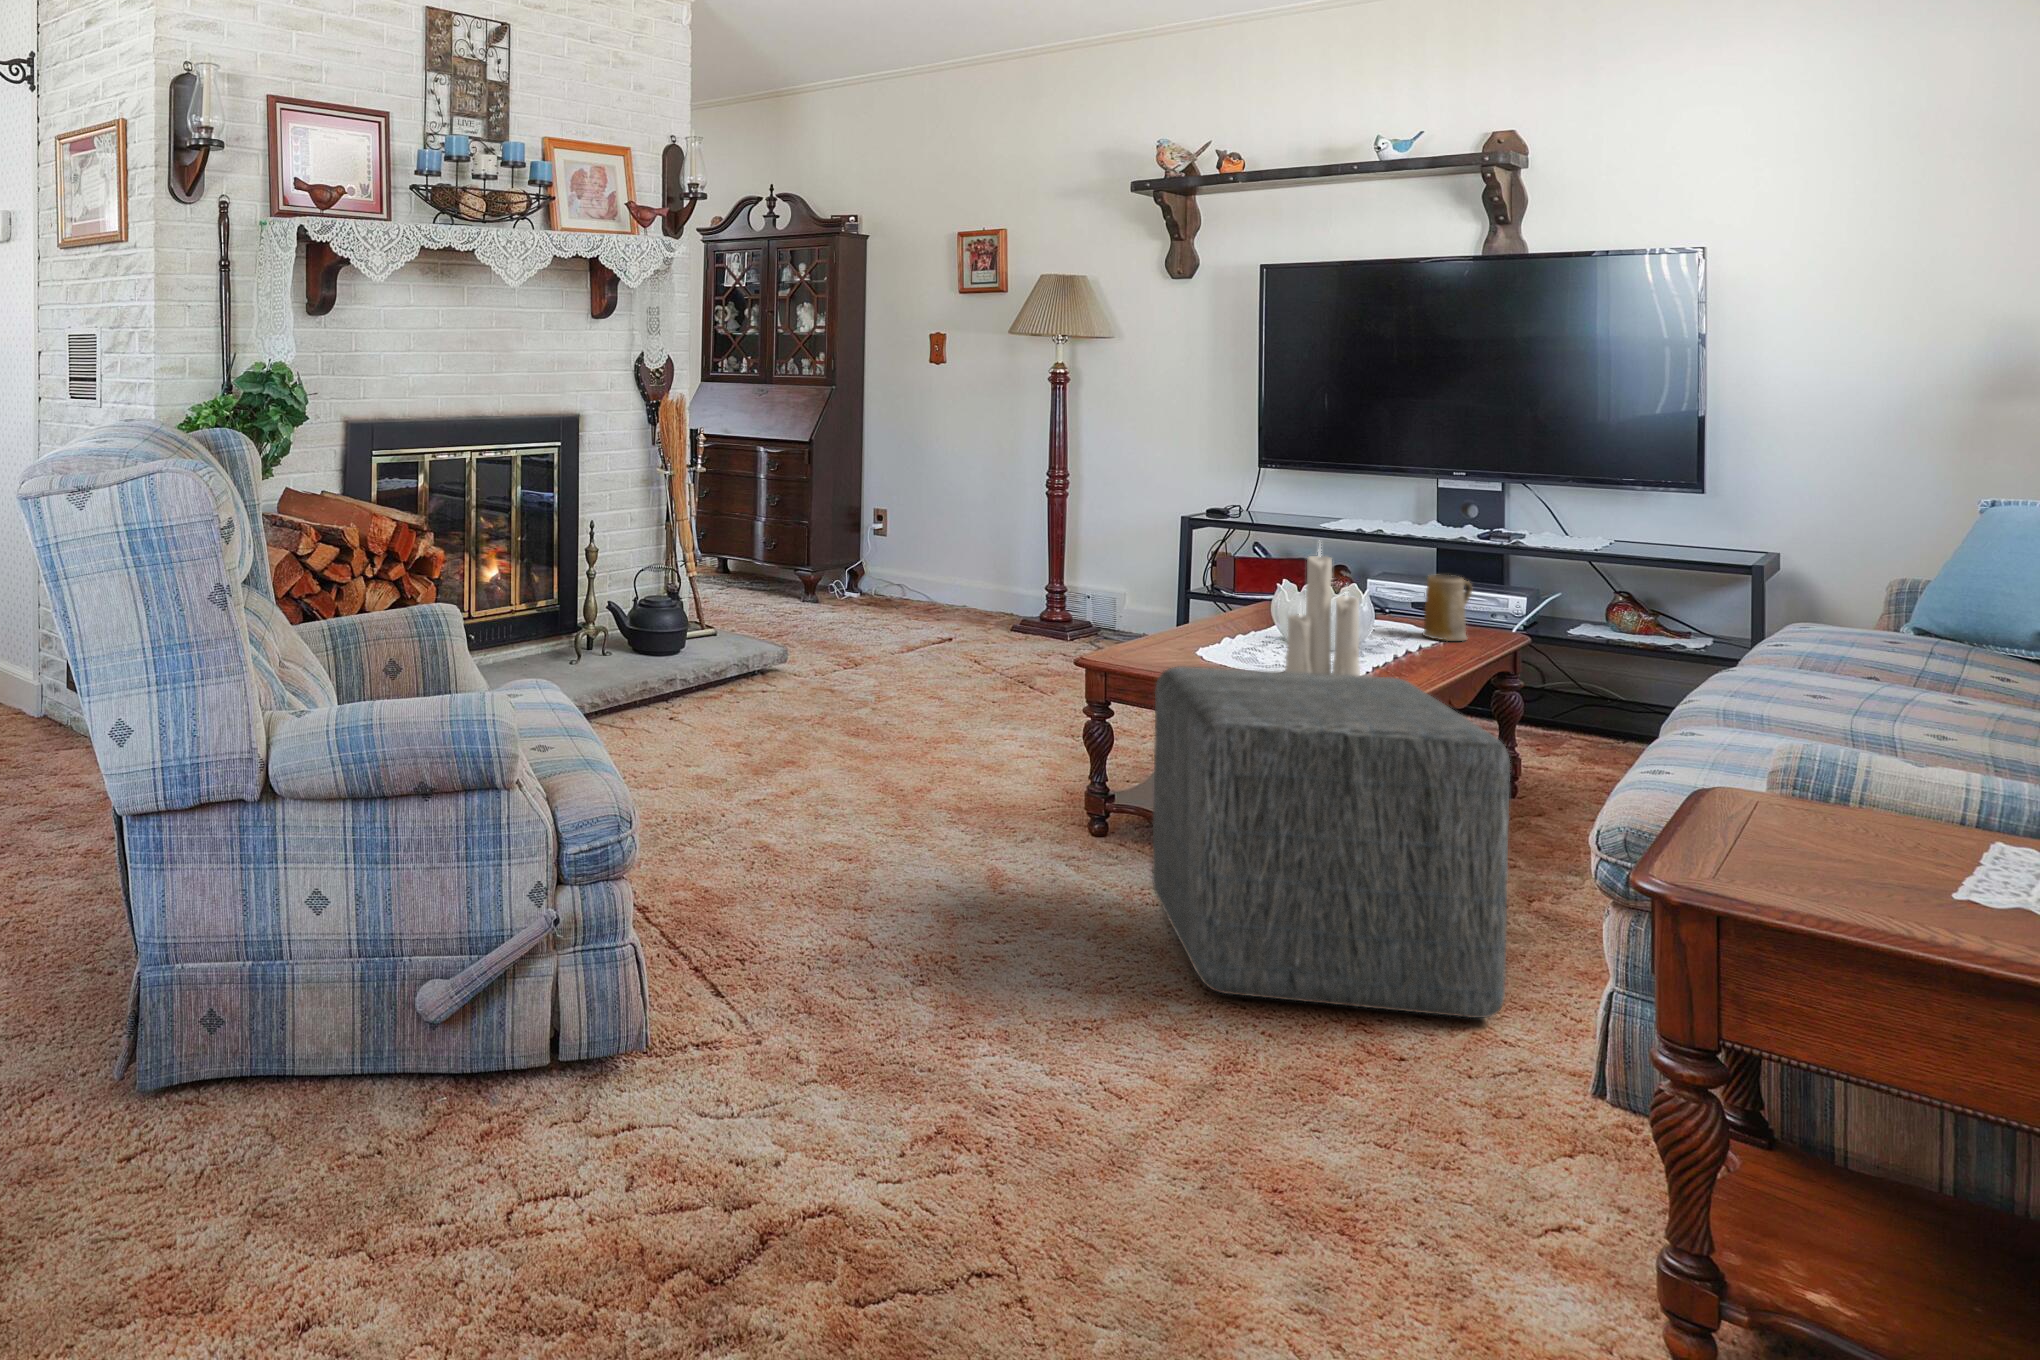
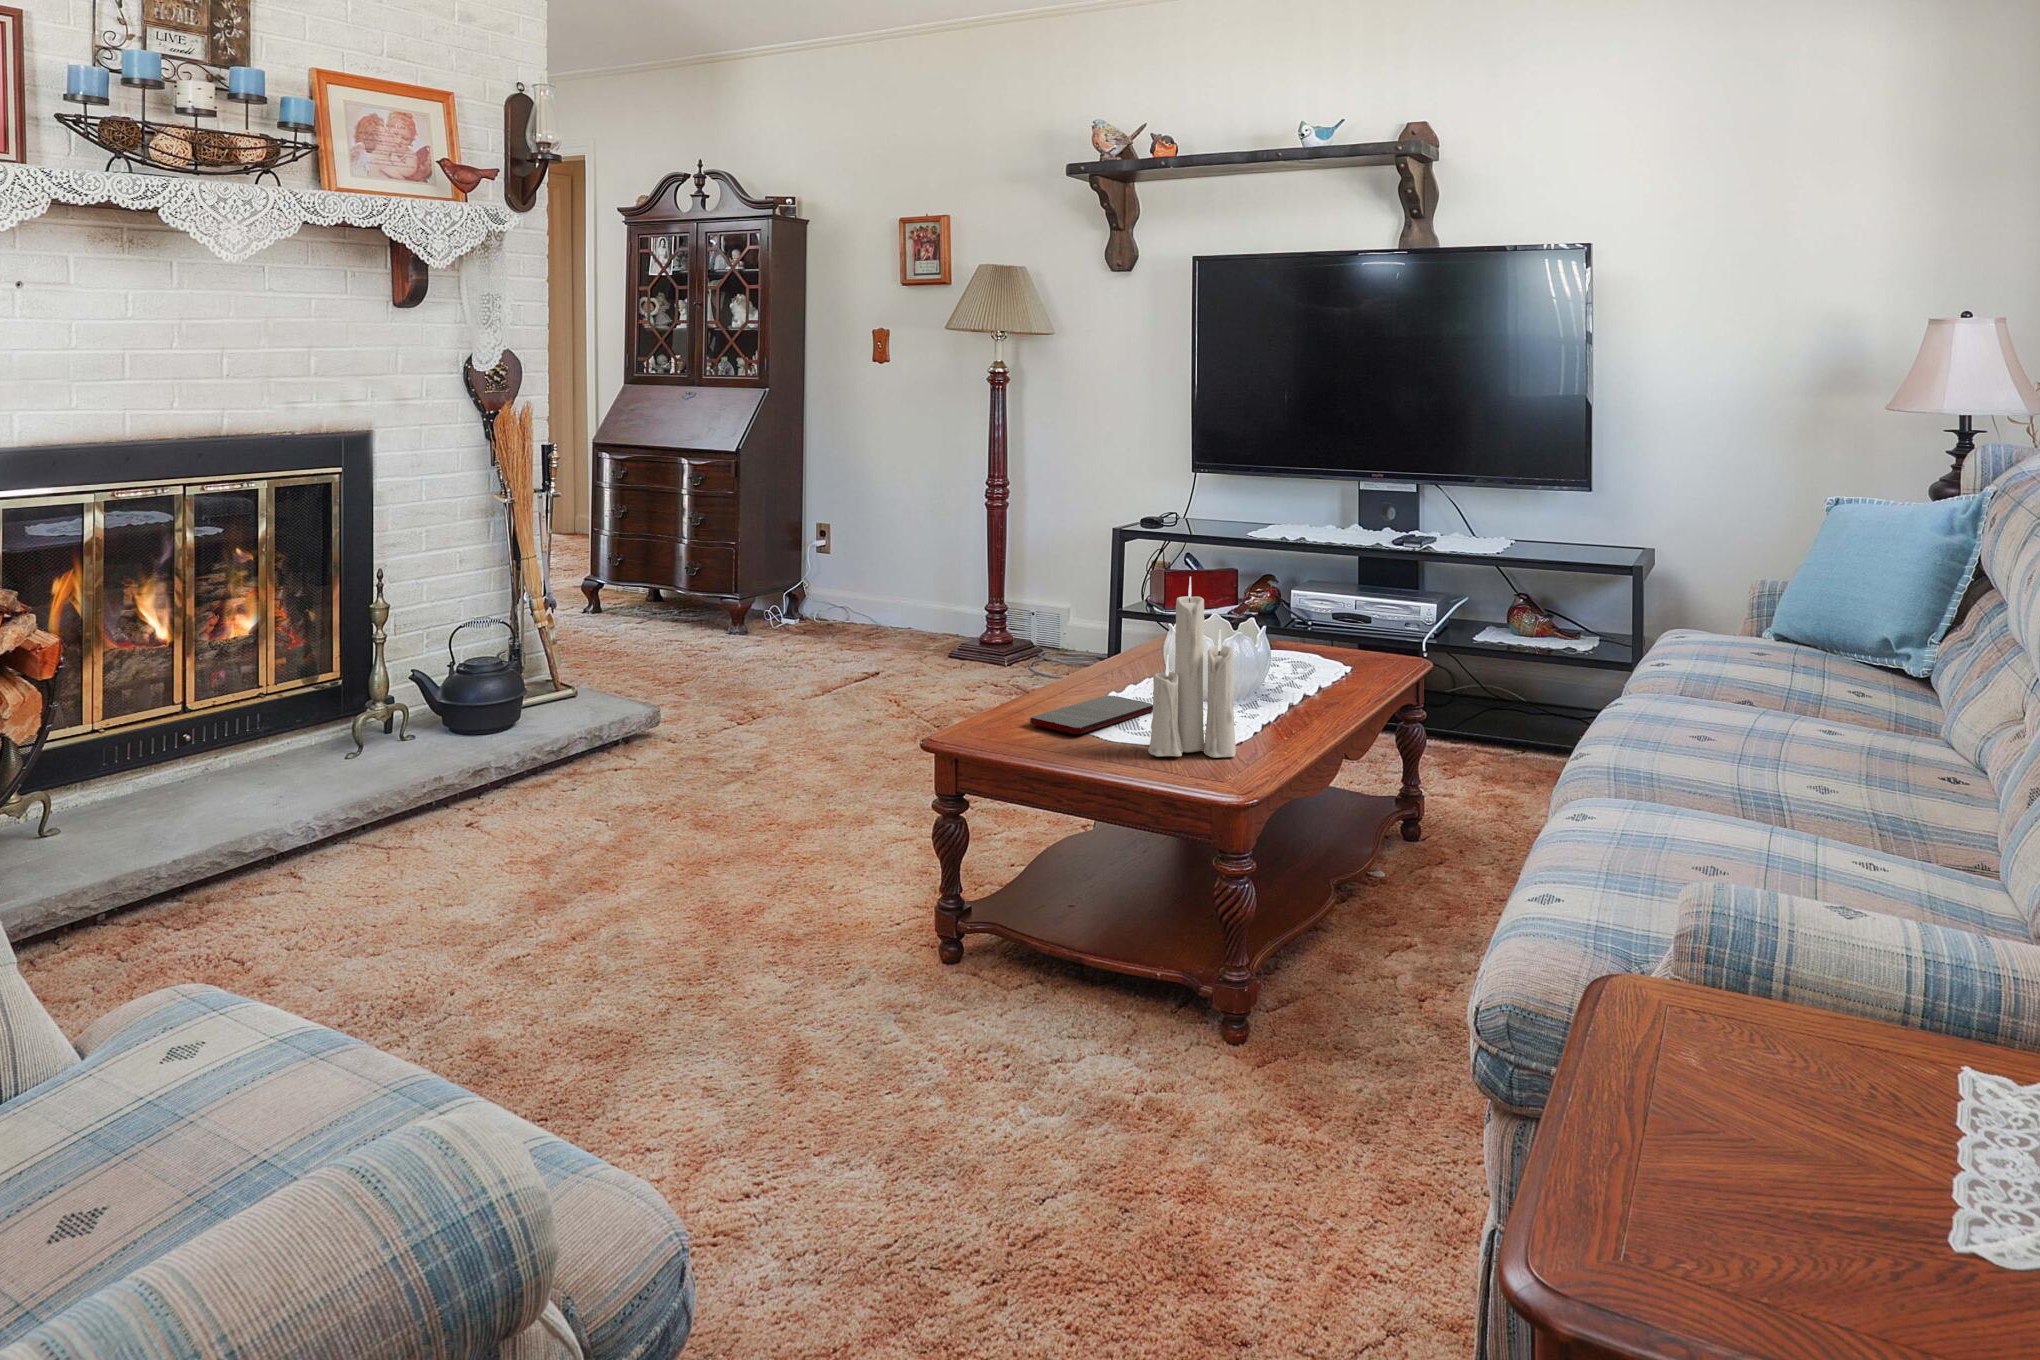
mug: present [1423,575,1472,641] -> none [1322,601,1374,679]
smartphone: none [1173,639,1276,662] -> present [1030,695,1153,734]
ottoman: present [1152,666,1510,1018] -> none [968,761,1374,1264]

